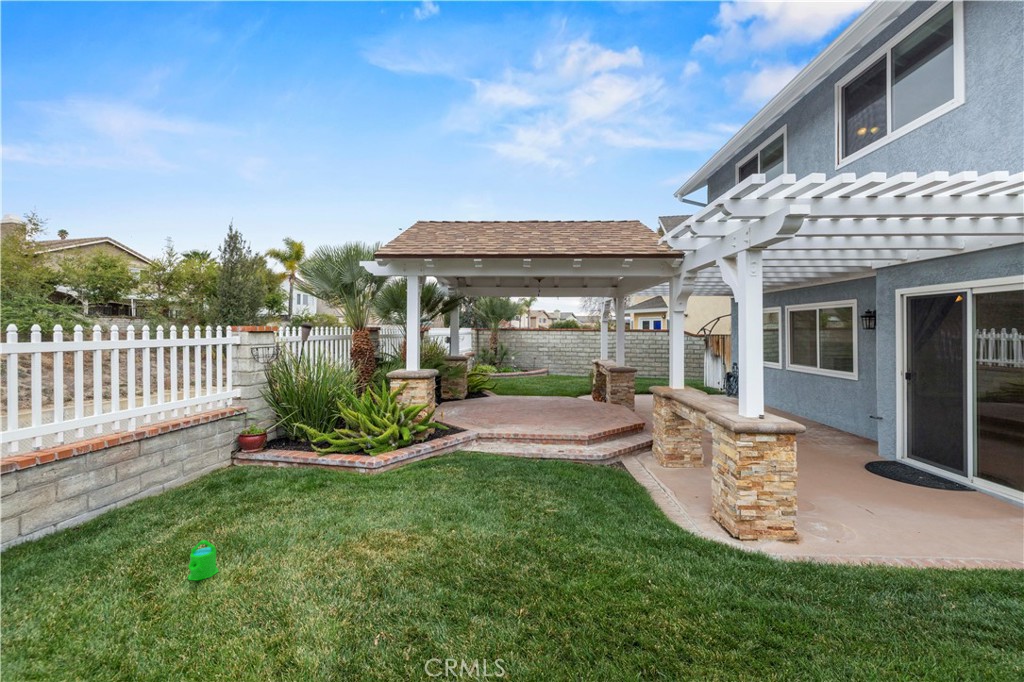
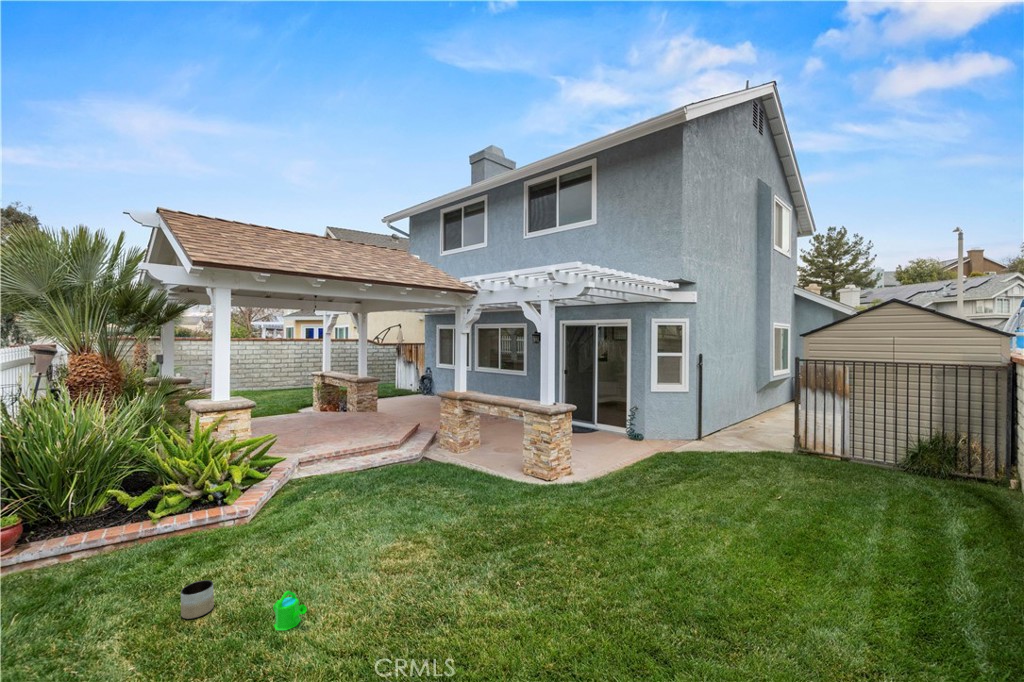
planter: none [195,505,224,536] -> present [181,580,214,619]

